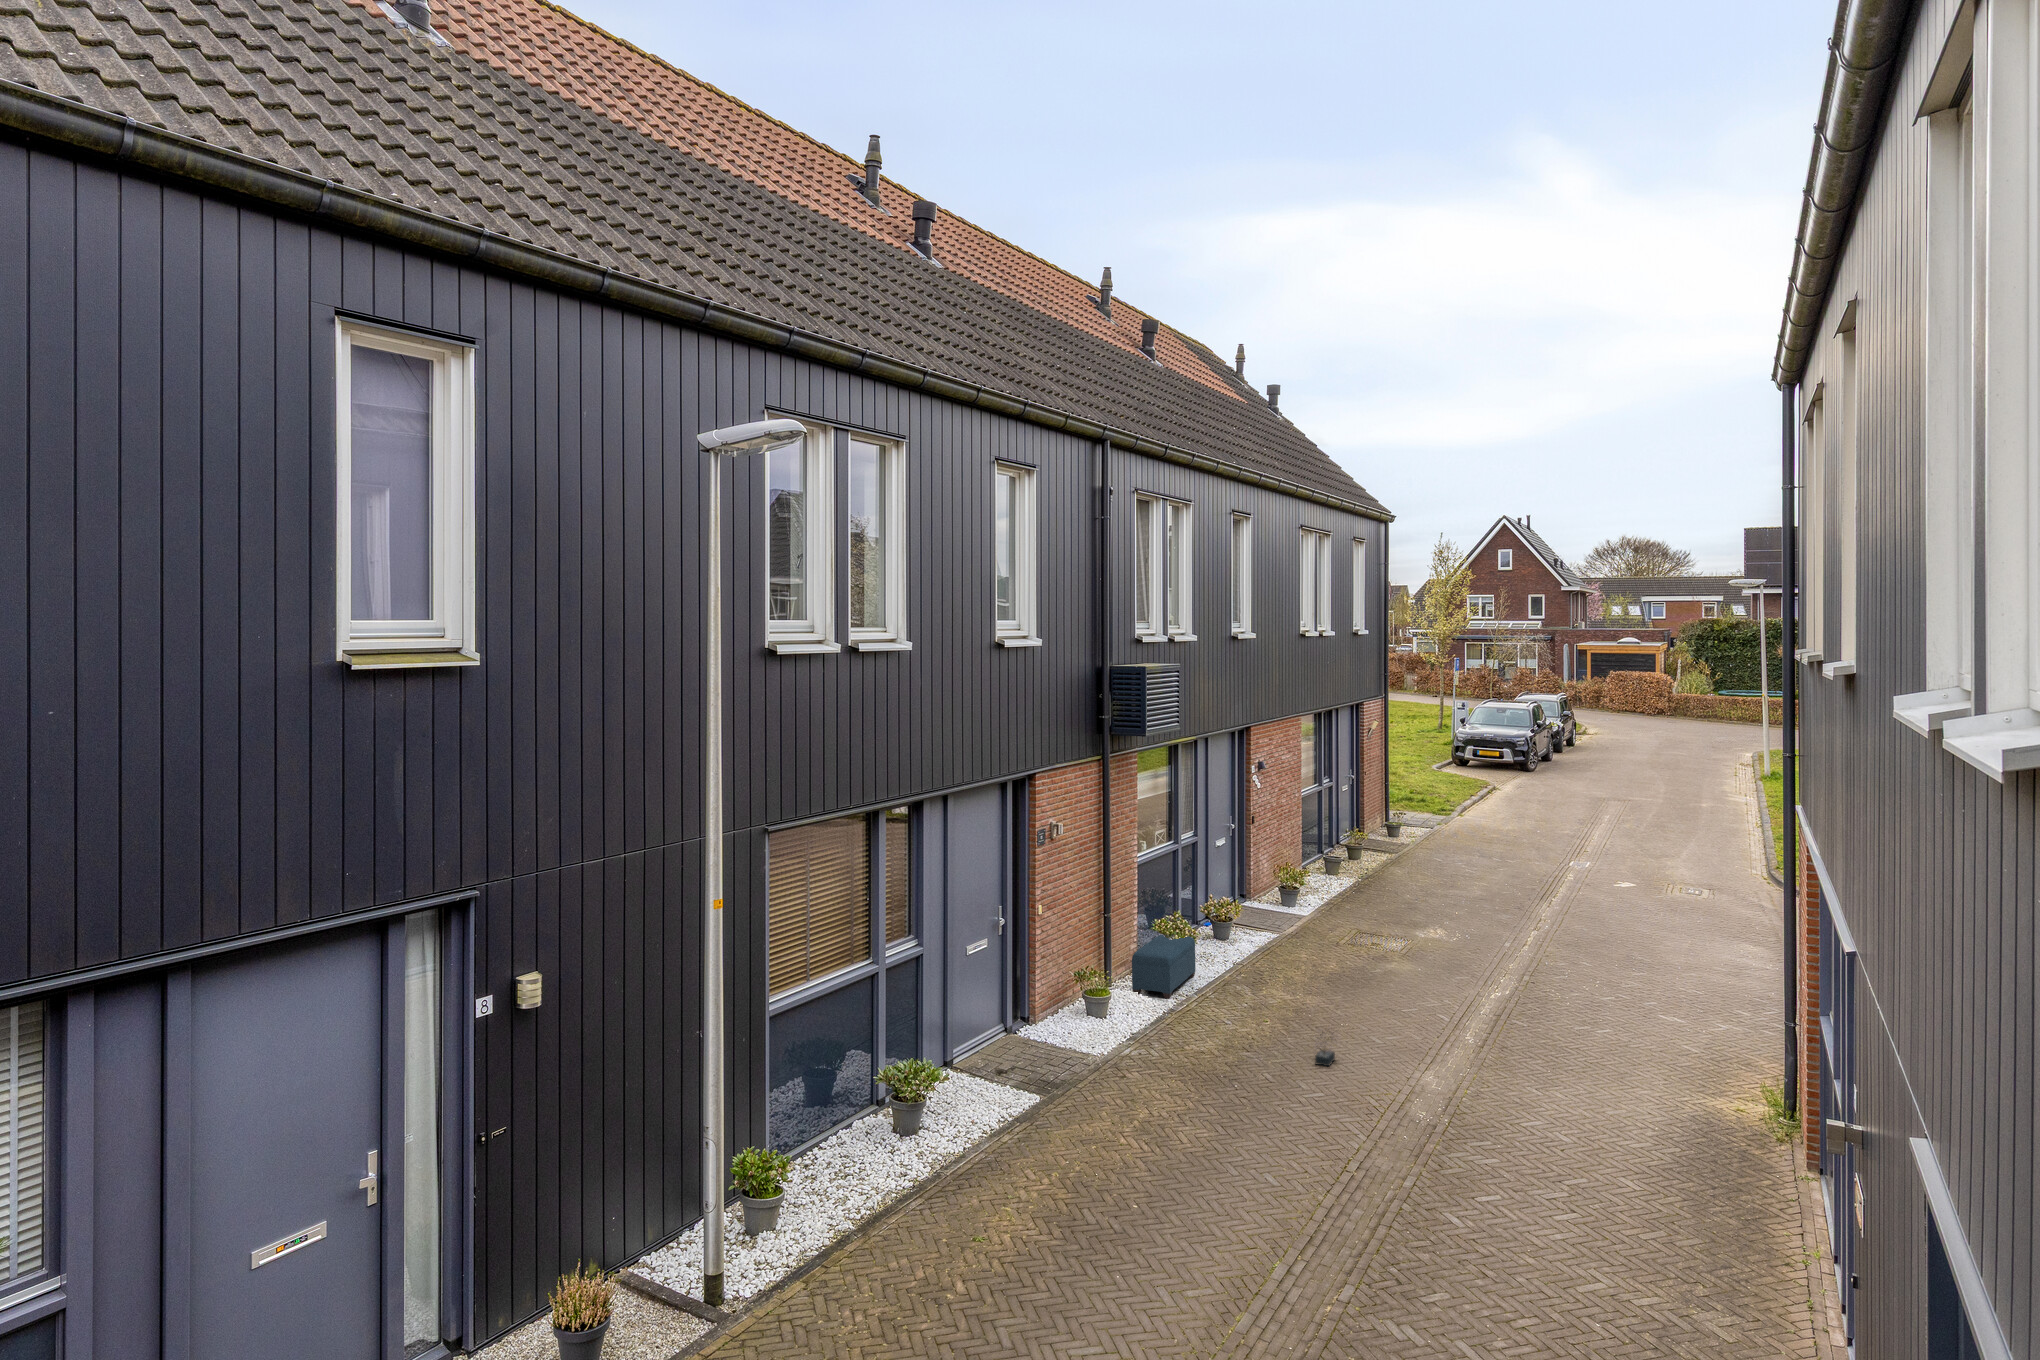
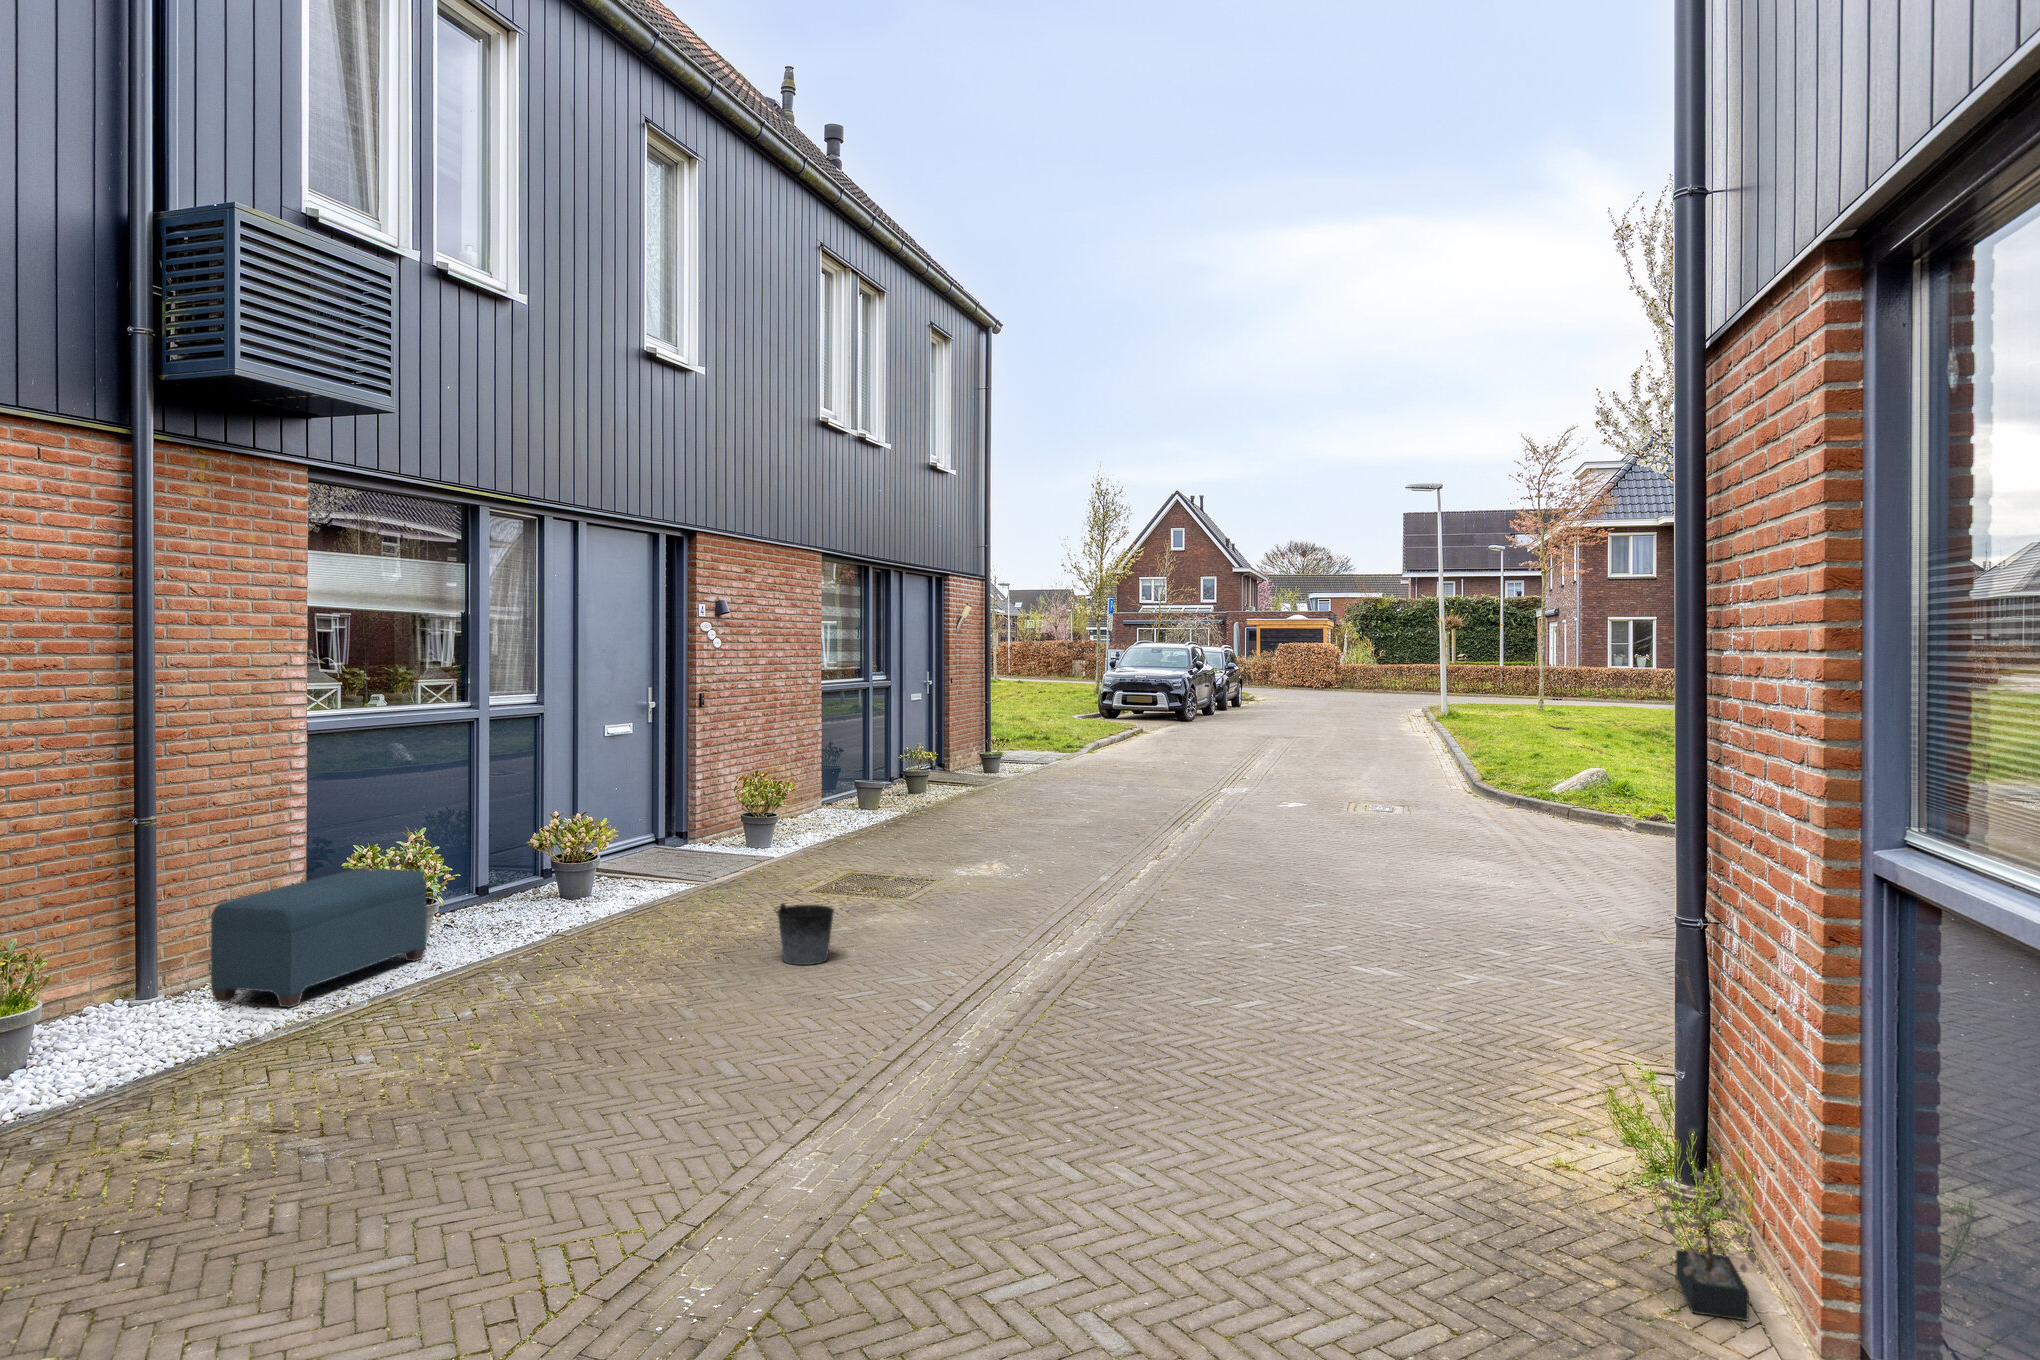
bucket: none [1358,957,1389,988] -> present [775,904,834,965]
decorative plant: present [1315,1034,1335,1066] -> present [1653,1171,1763,1321]

